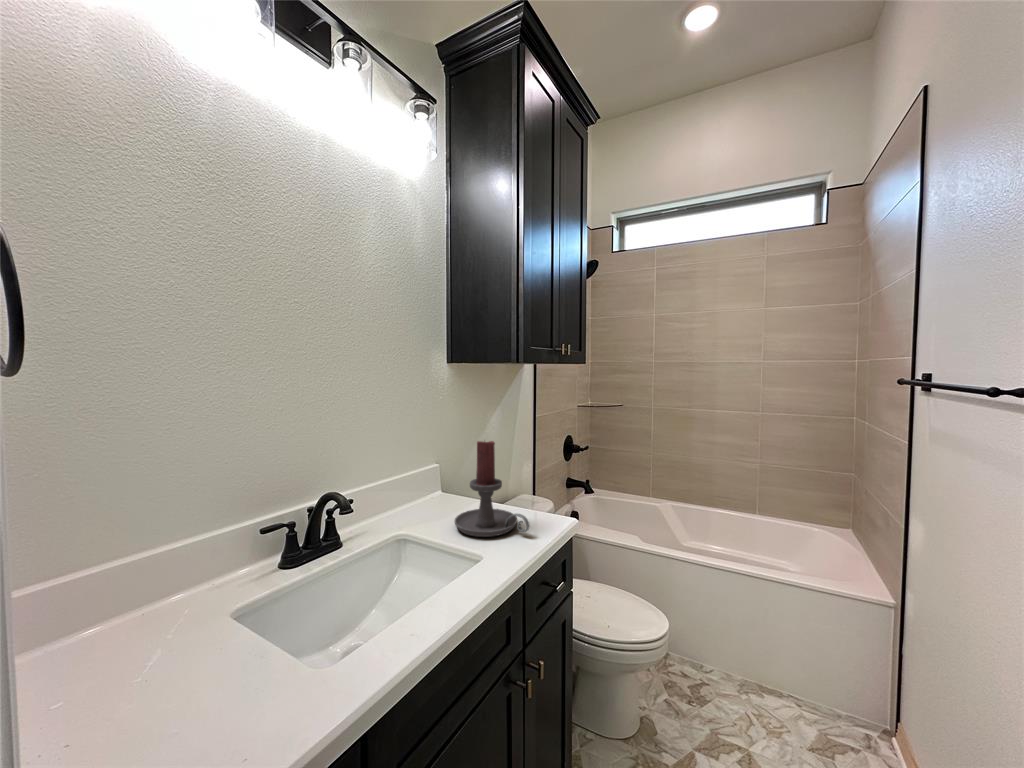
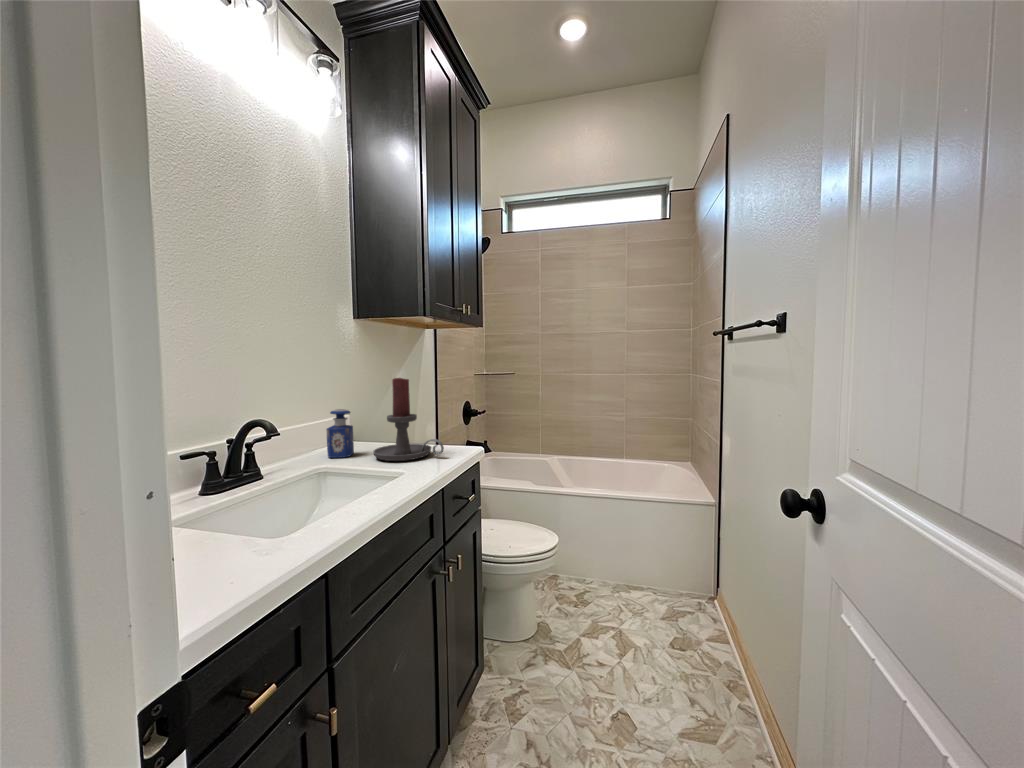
perfume bottle: none [410,468,438,521] -> present [327,409,354,458]

